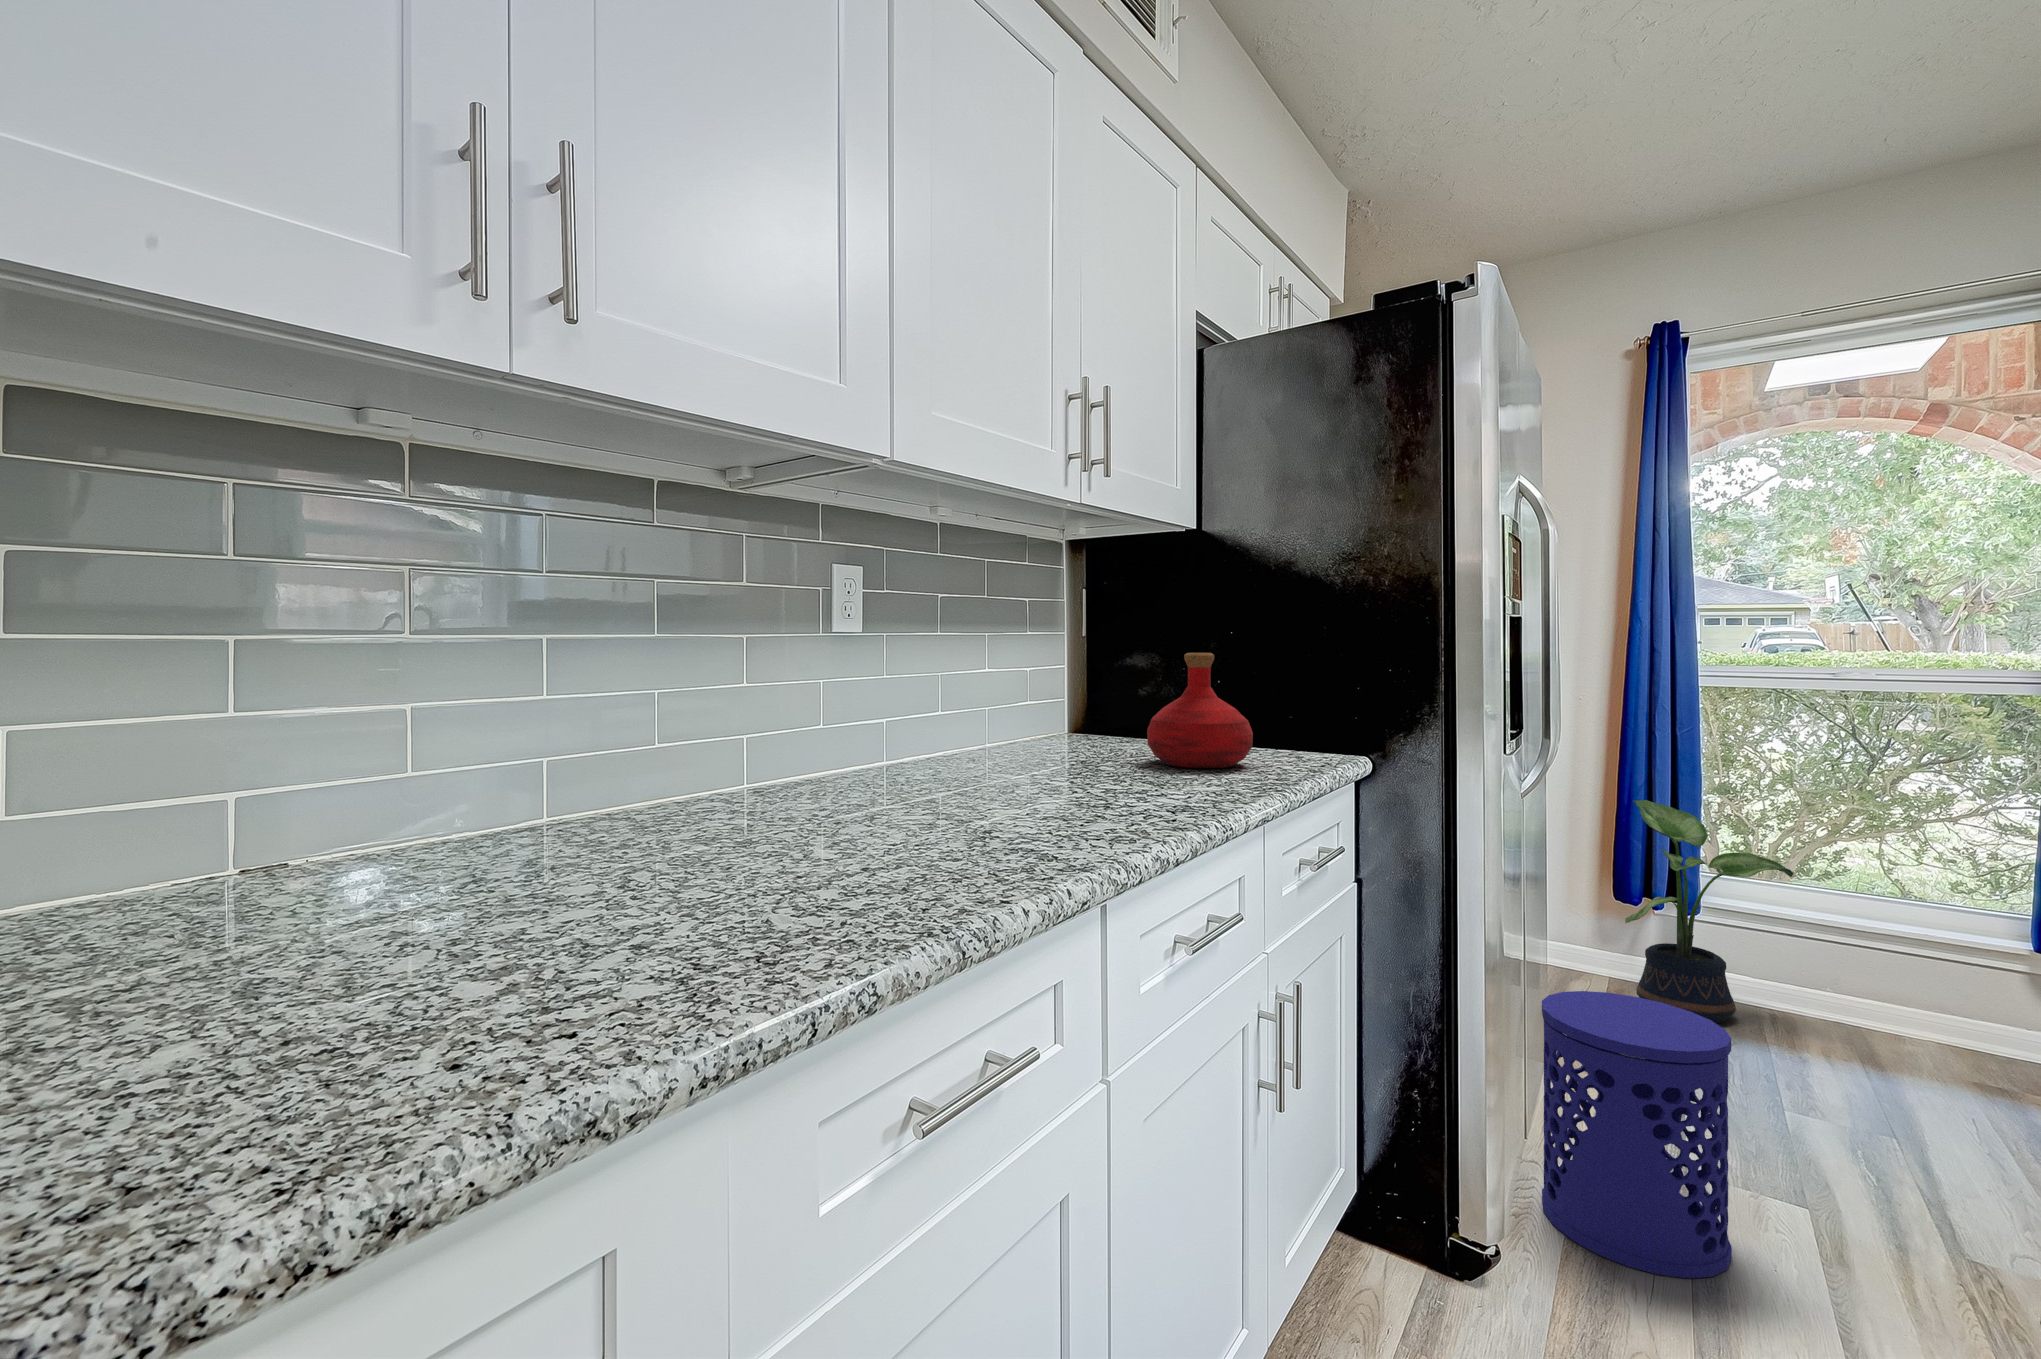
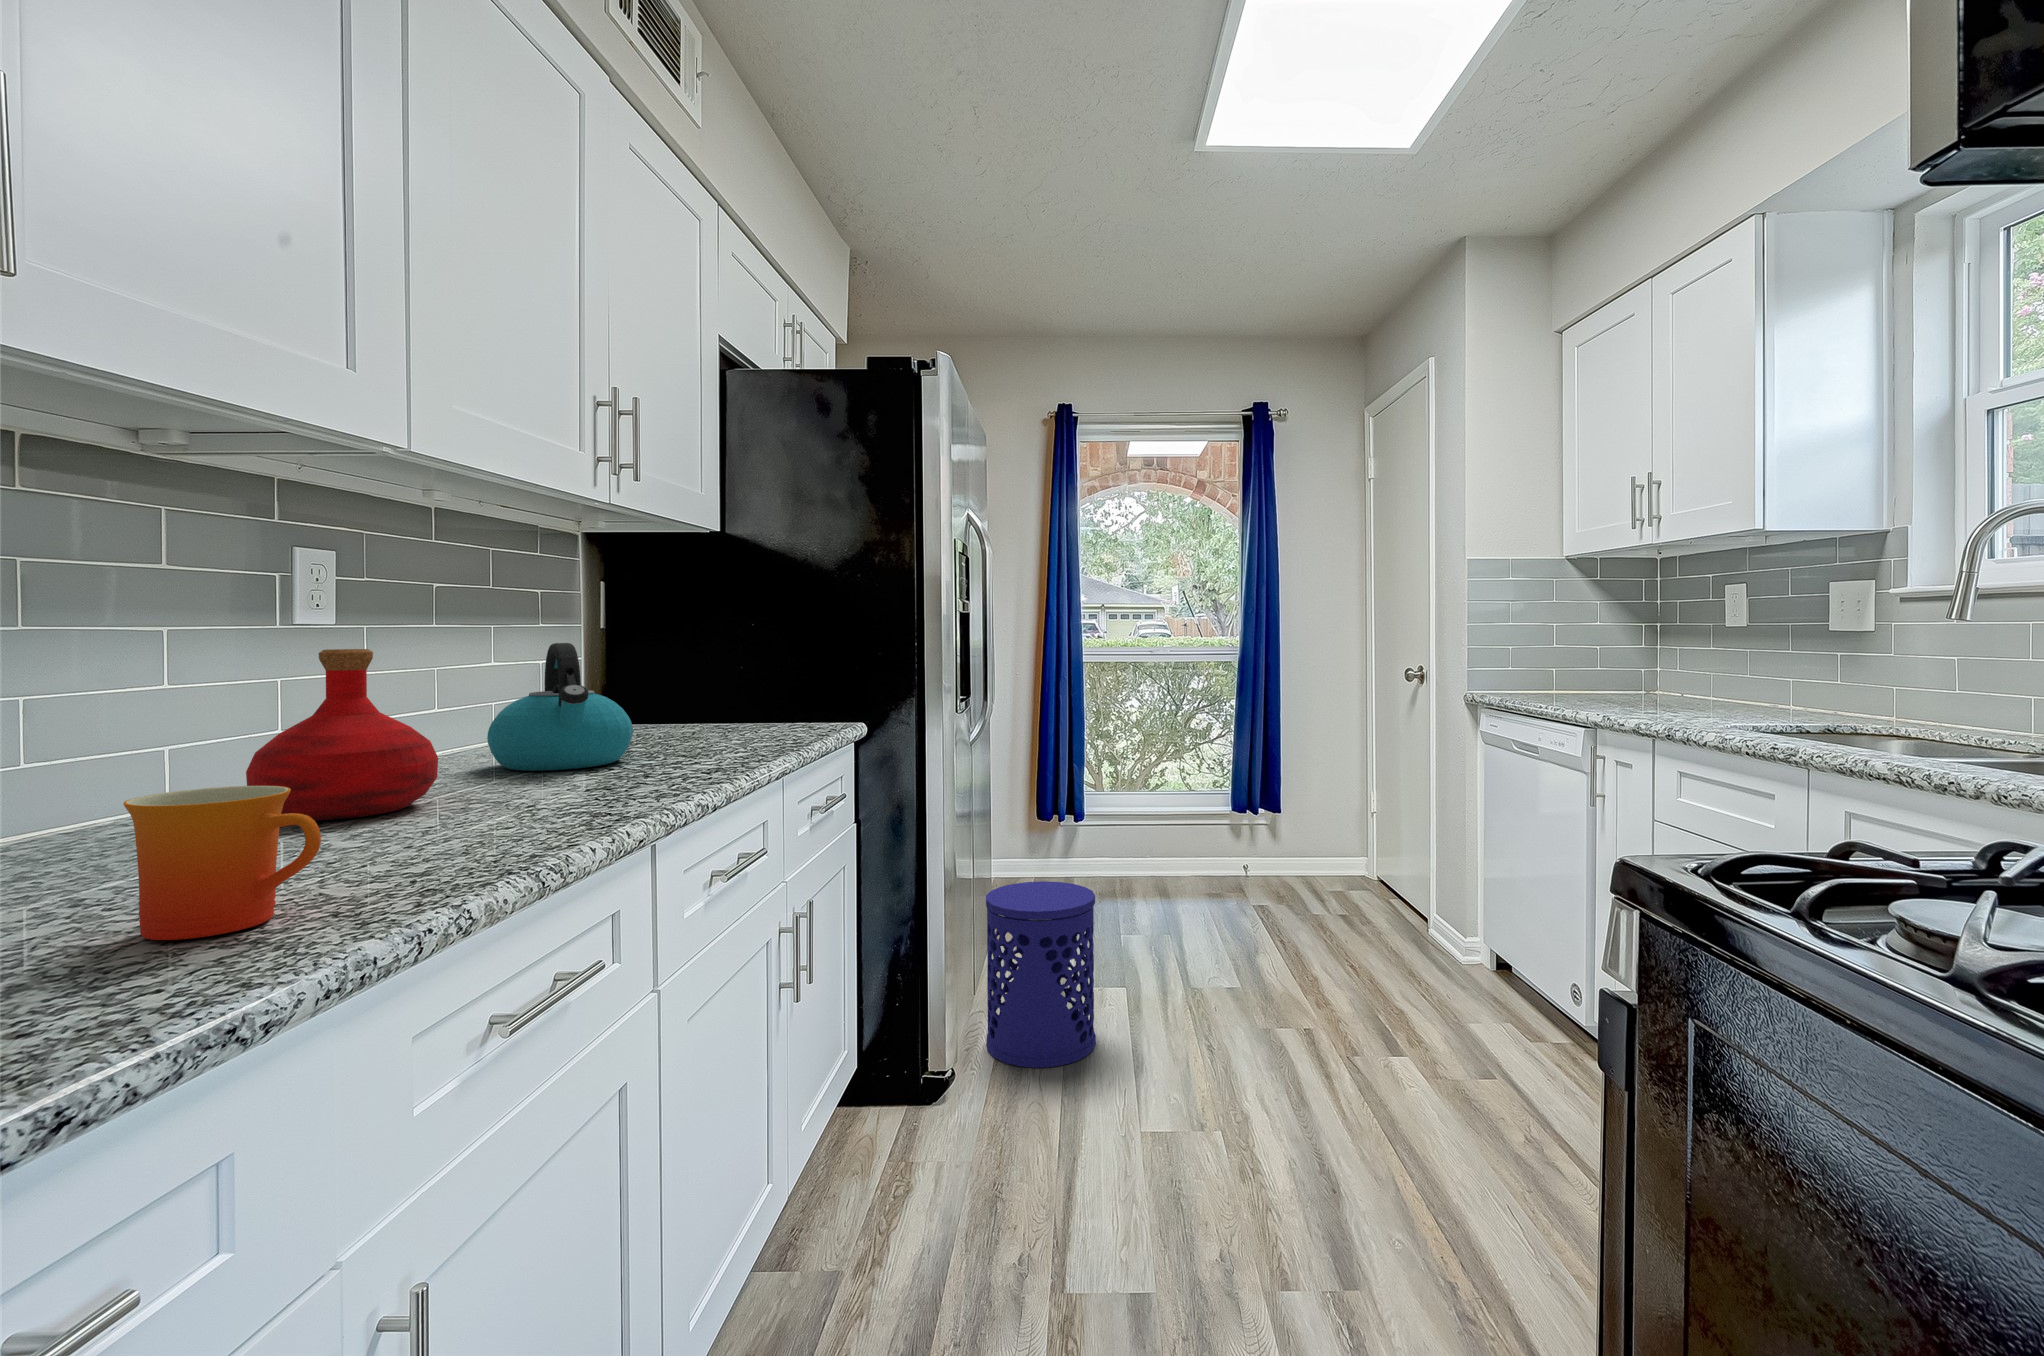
bottle: present [1147,653,1253,768] -> present [246,649,438,820]
kettle: none [965,657,1099,792] -> present [487,643,633,771]
potted plant: present [1625,800,1793,1023] -> none [1043,747,1138,902]
mug: none [598,809,740,968] -> present [123,786,321,940]

